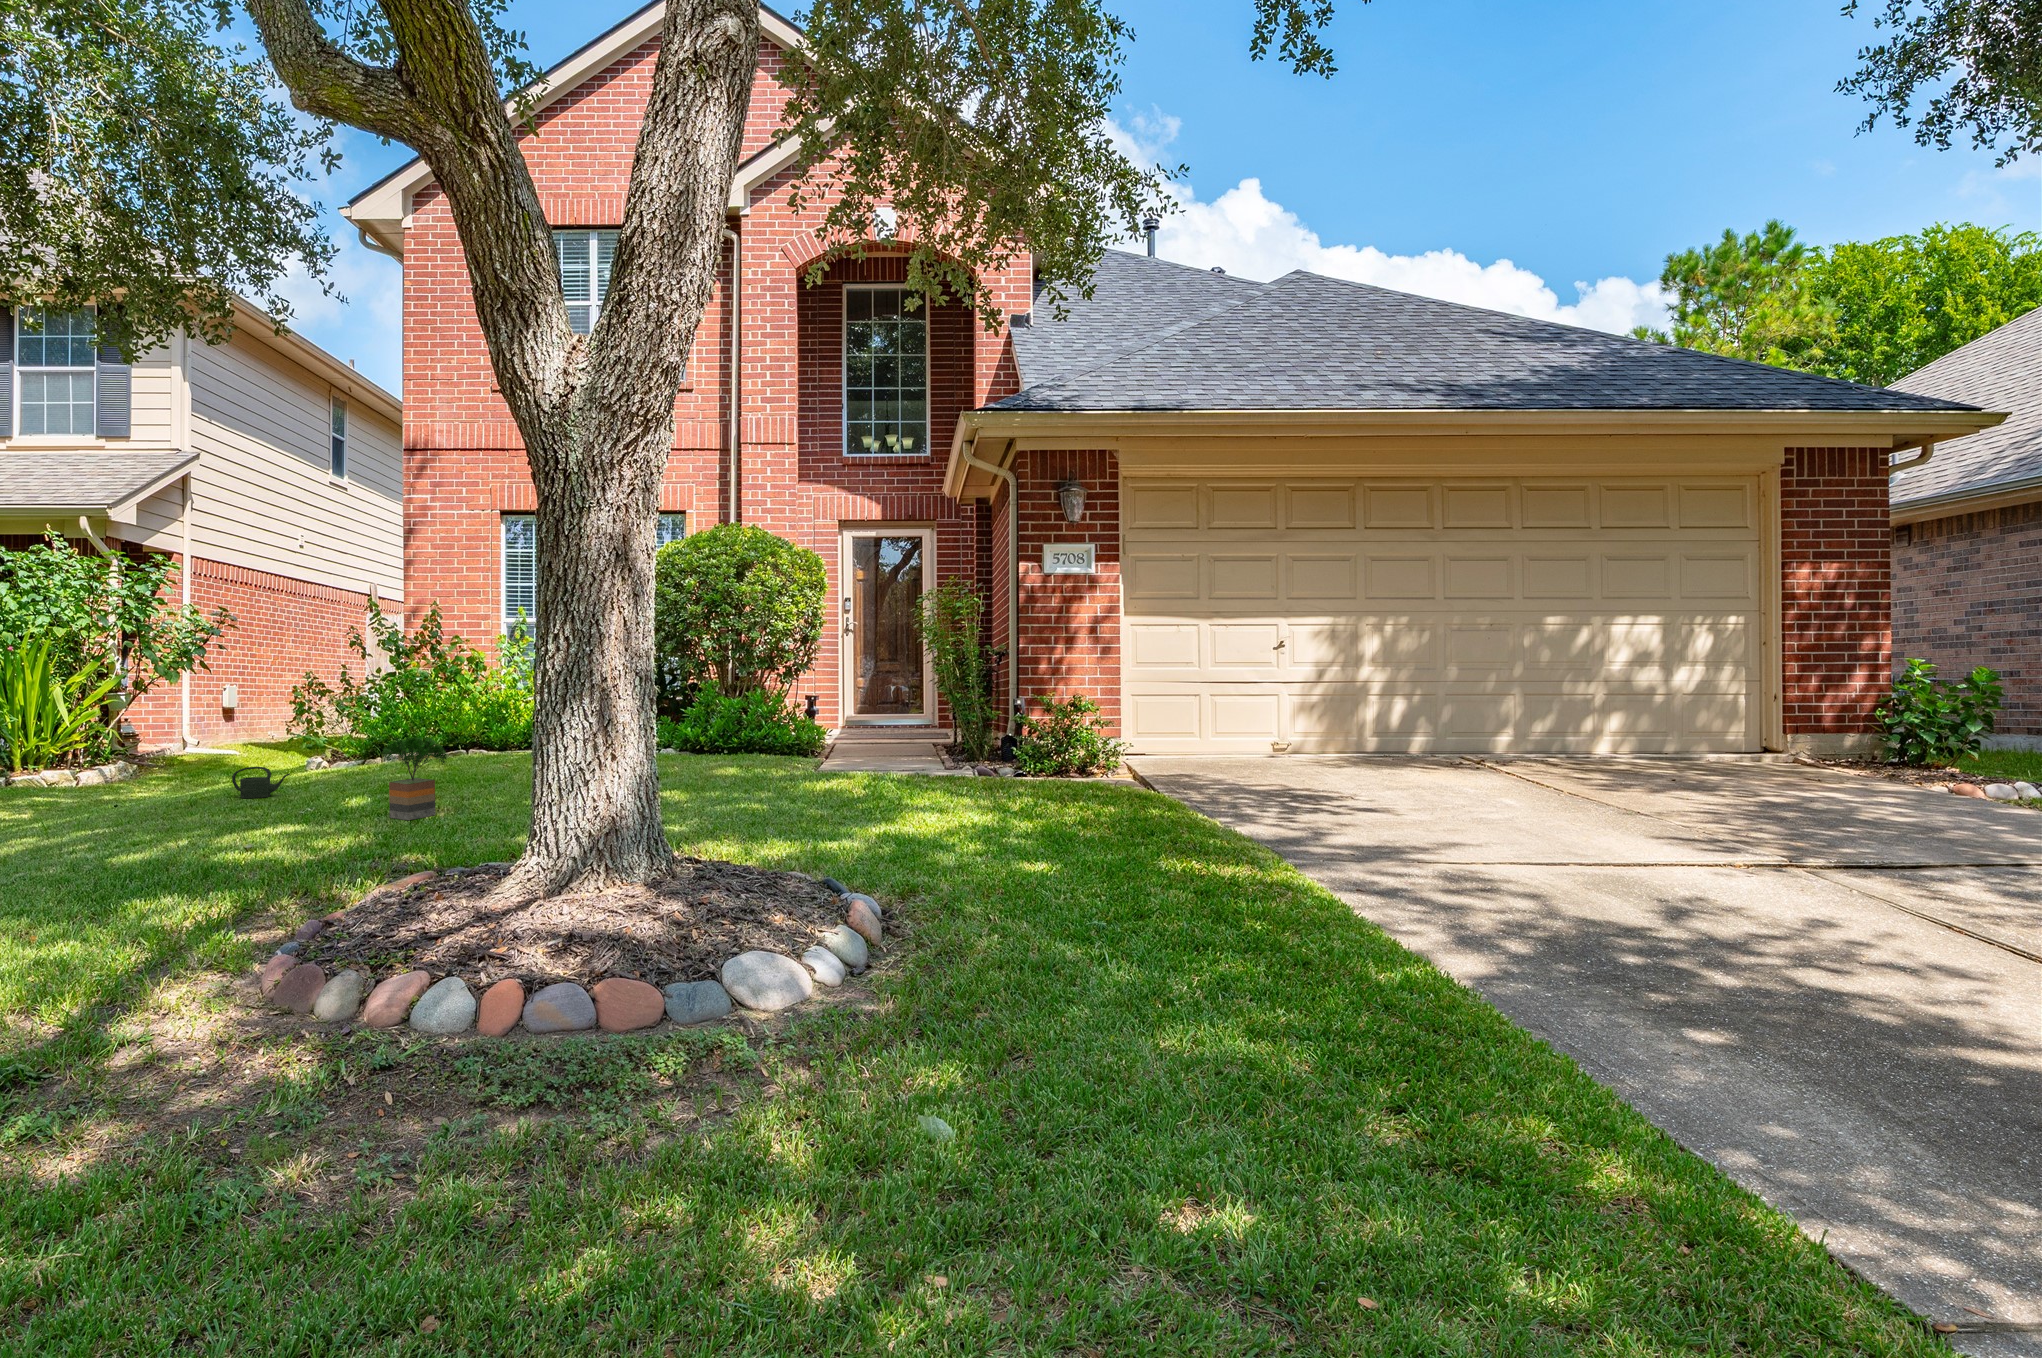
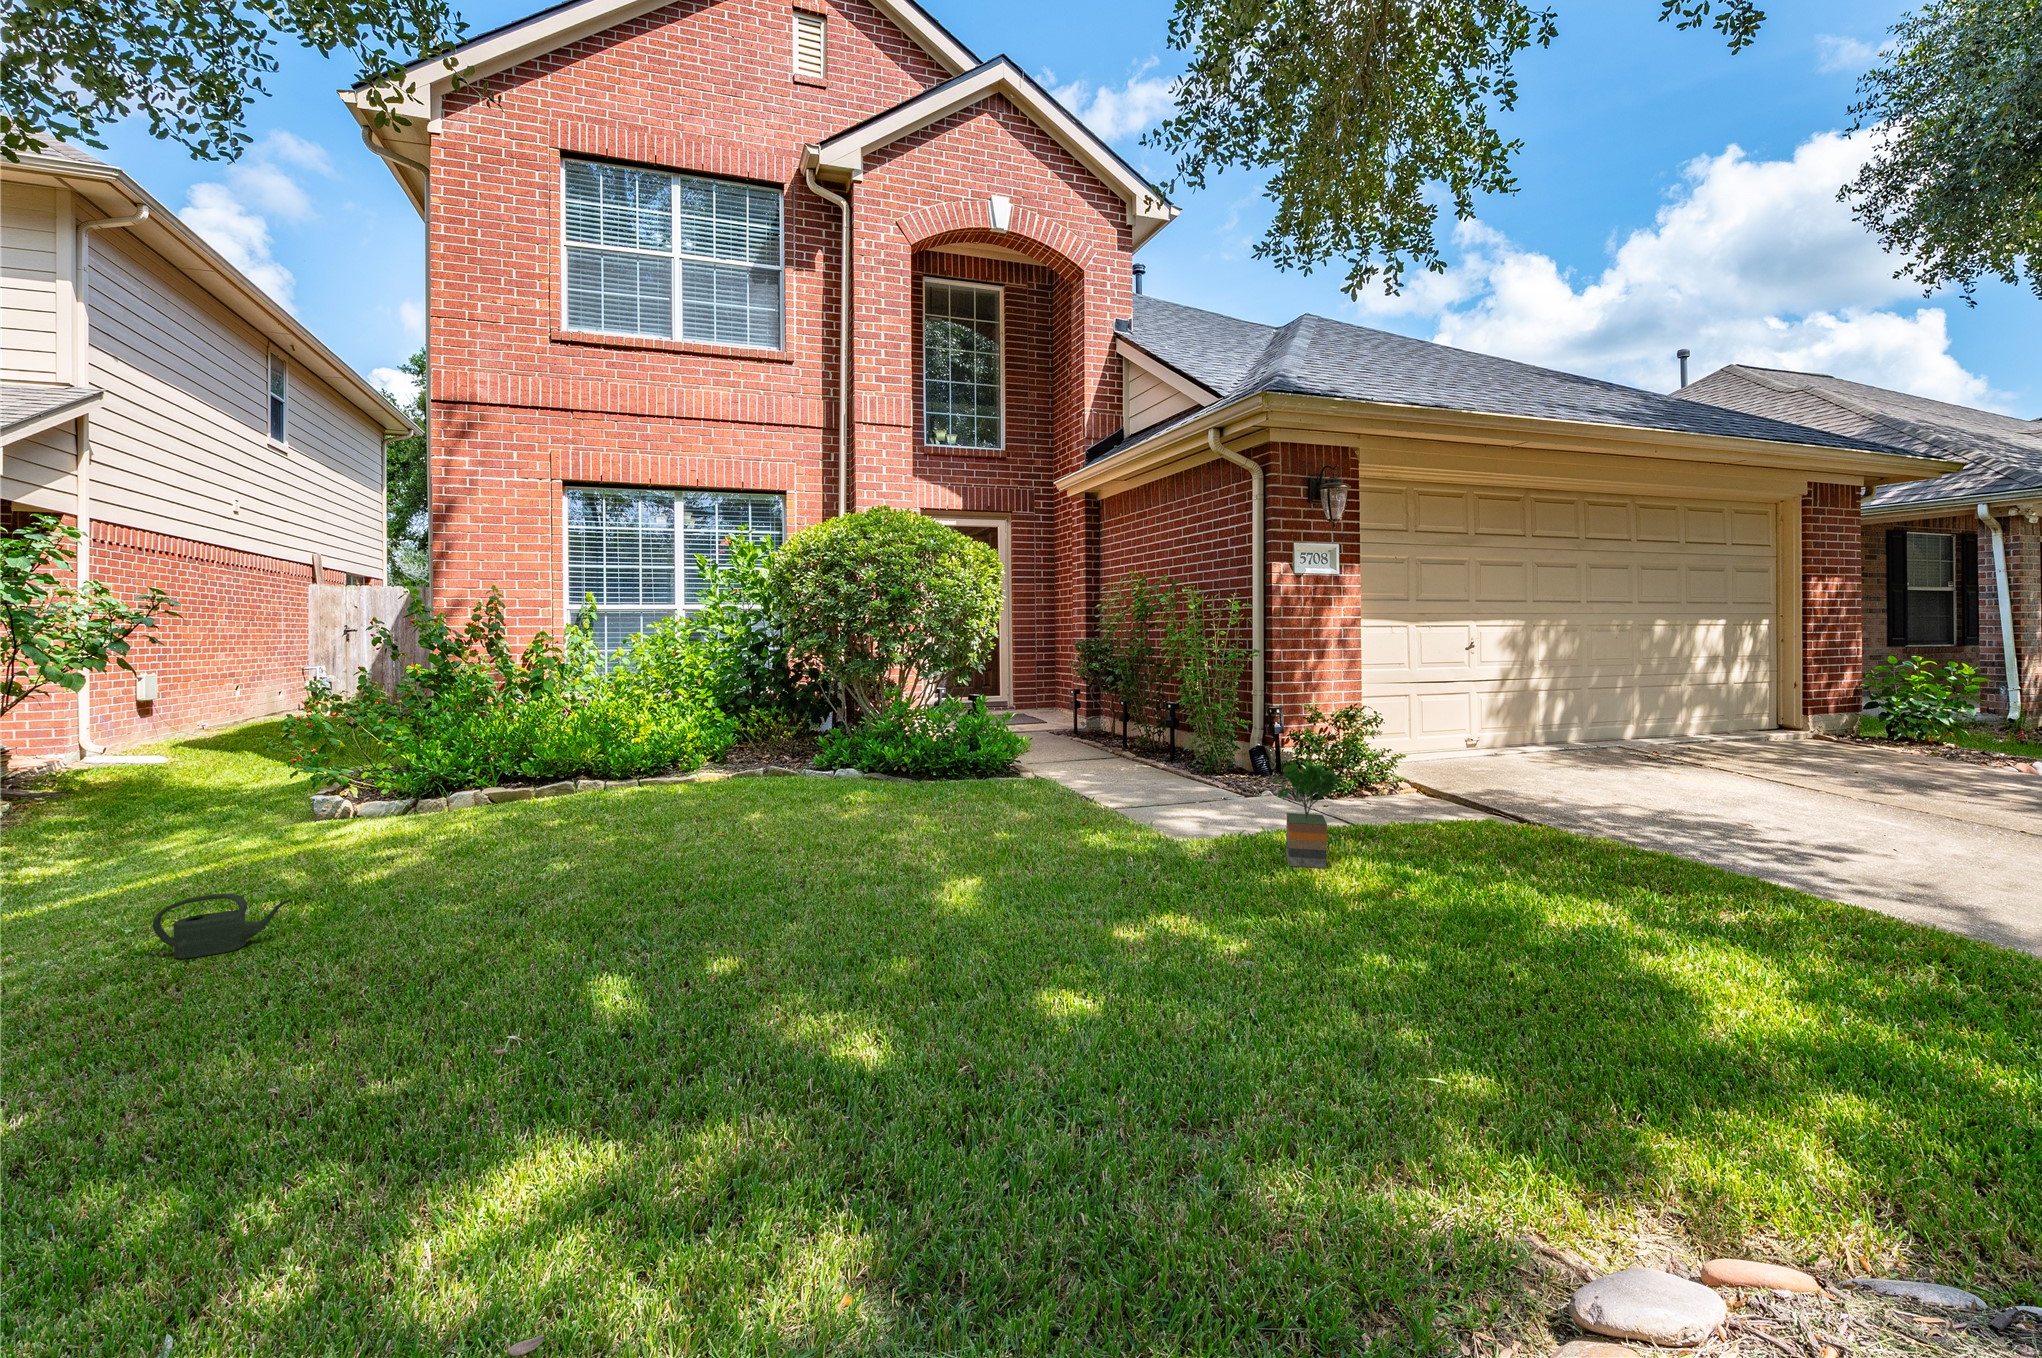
potted tree: present [382,737,448,820] -> present [1272,764,1342,868]

